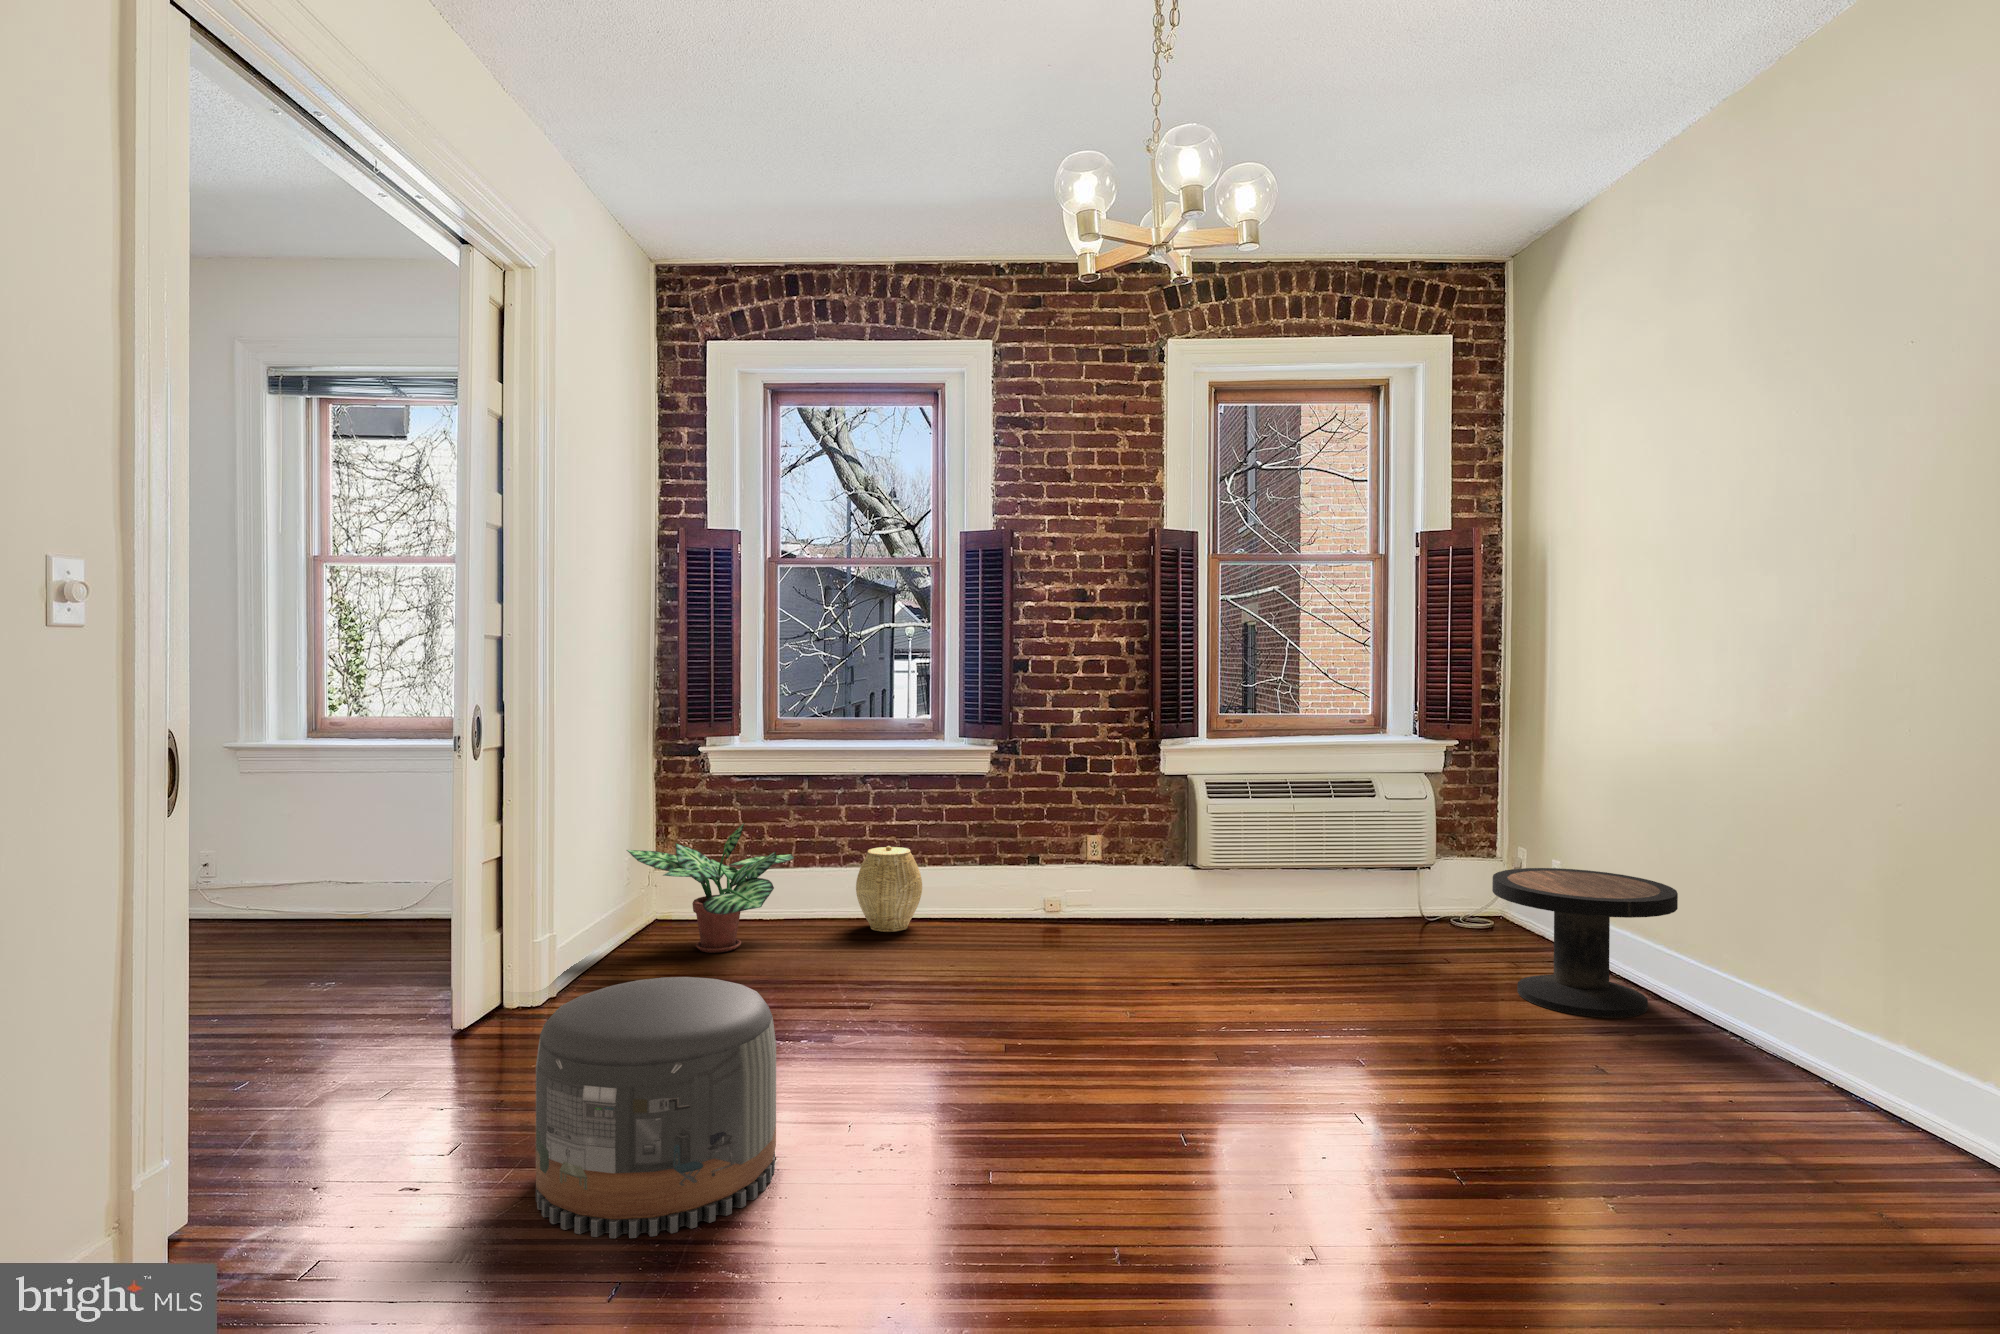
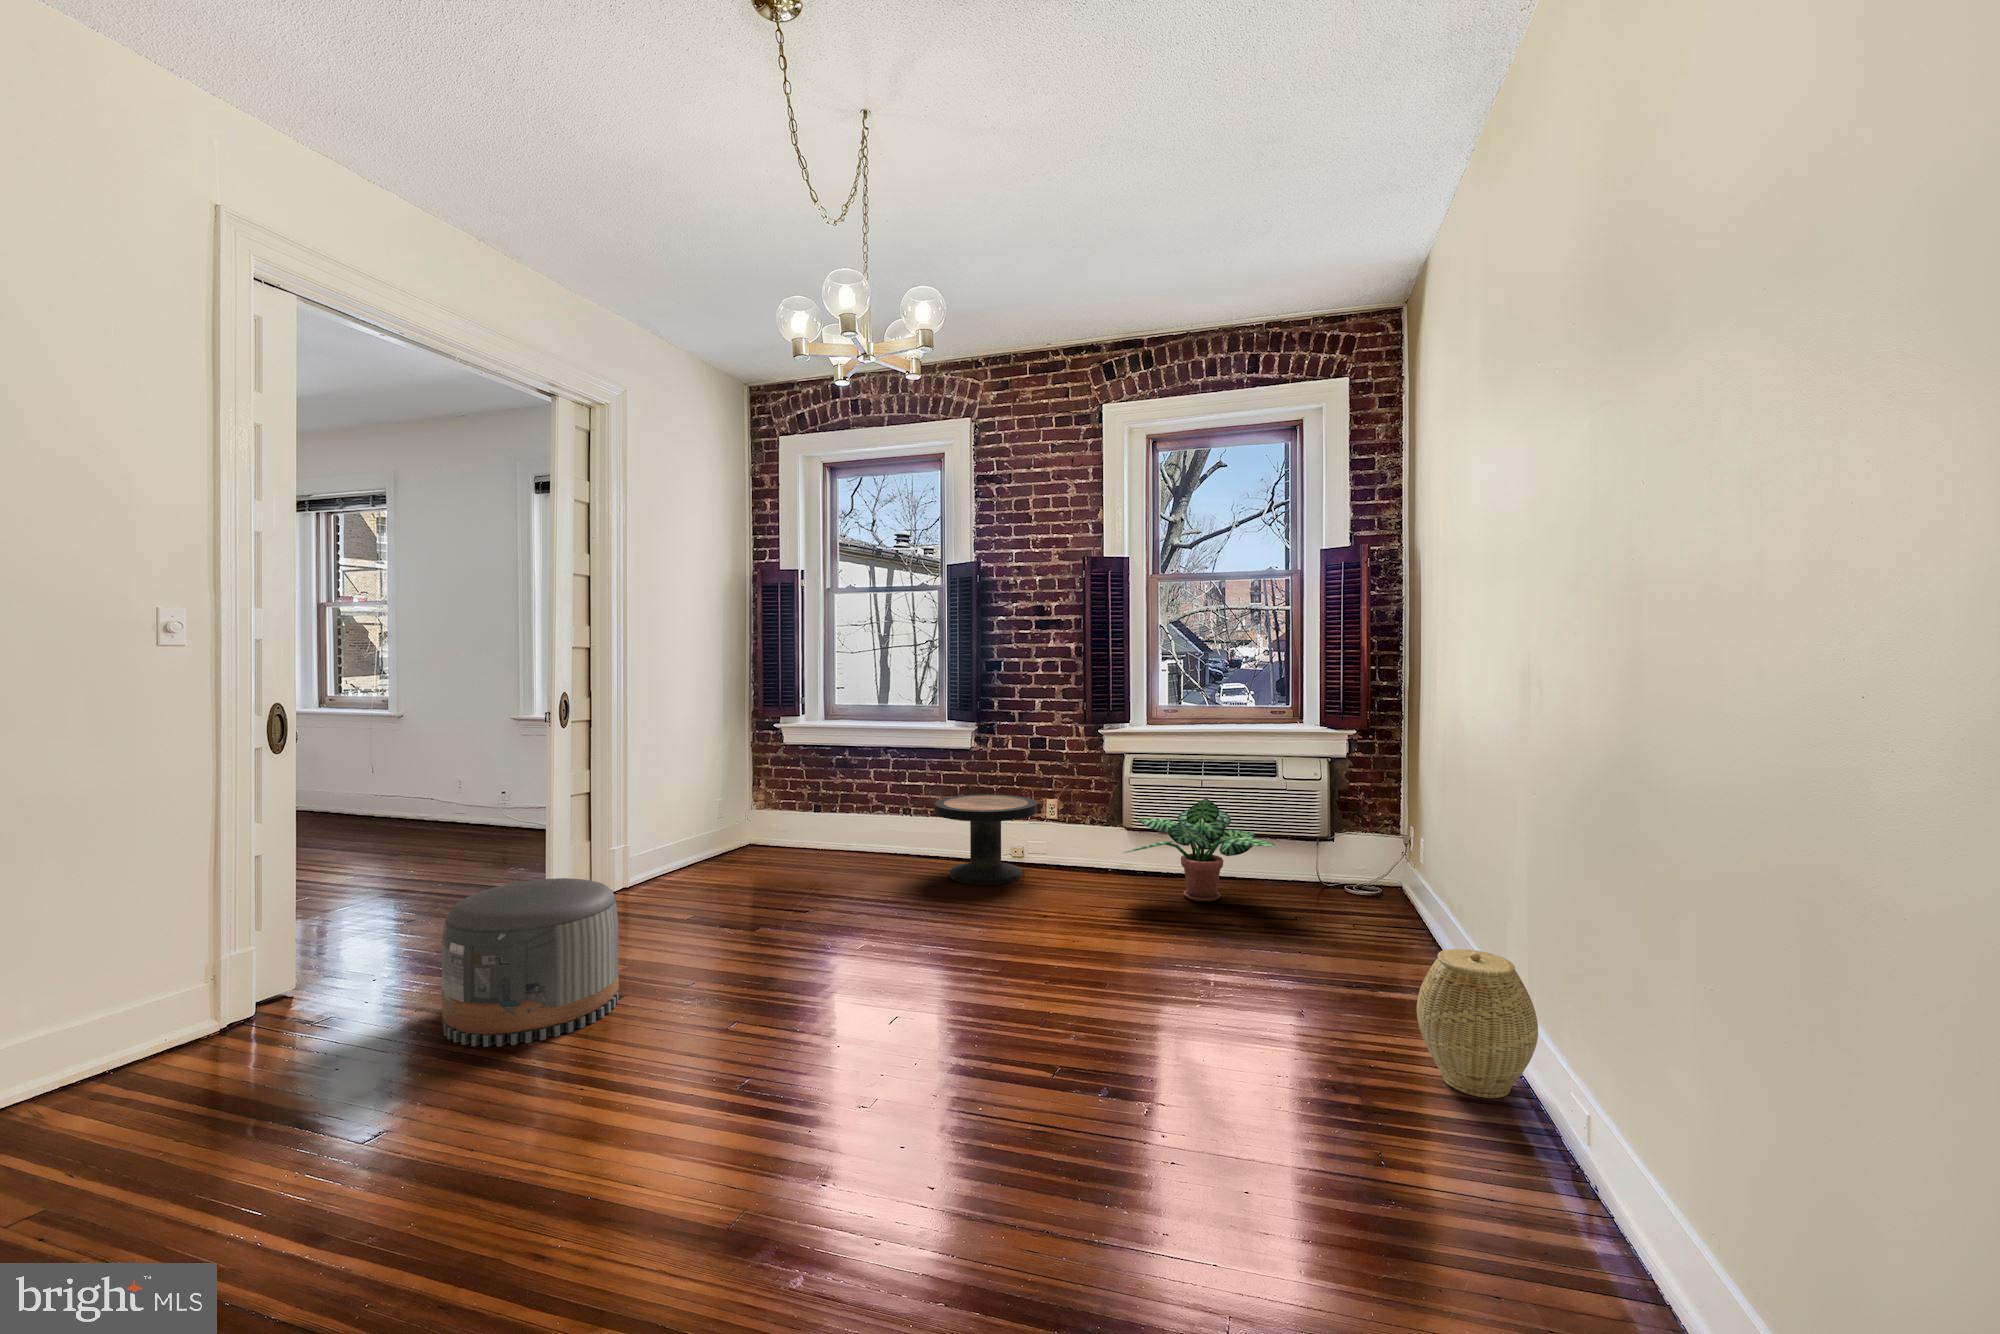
potted plant: present [627,823,794,953] -> present [1125,798,1276,902]
woven basket: present [856,846,922,932] -> present [1417,949,1538,1098]
side table: present [1492,868,1678,1018] -> present [934,794,1037,885]

